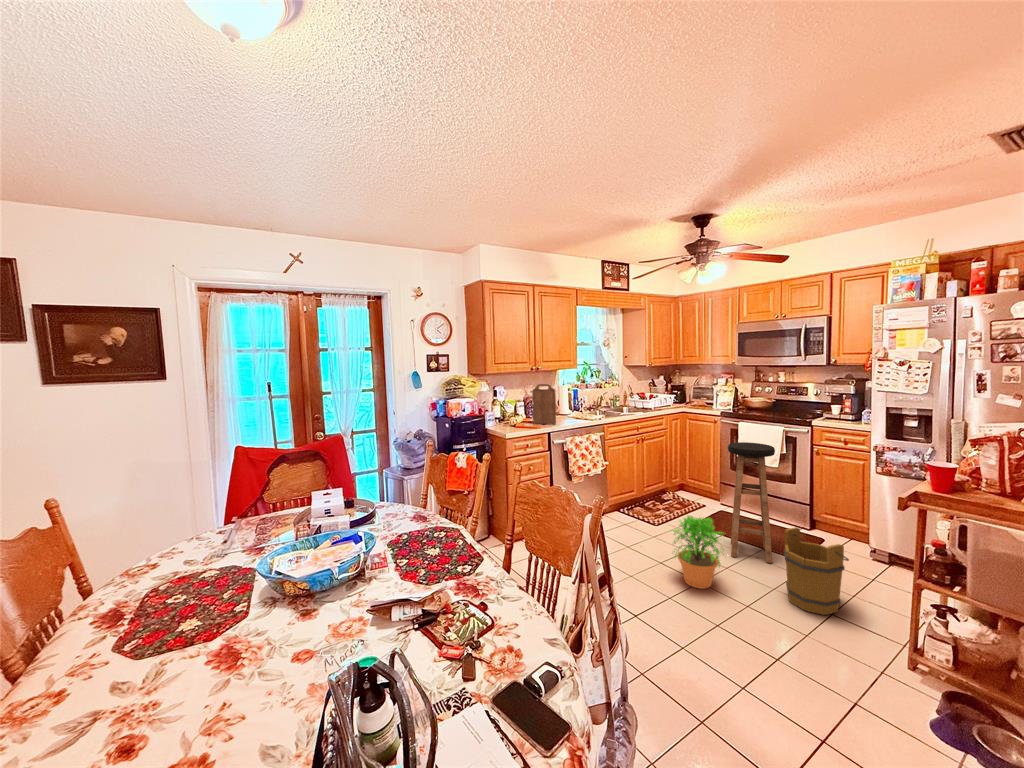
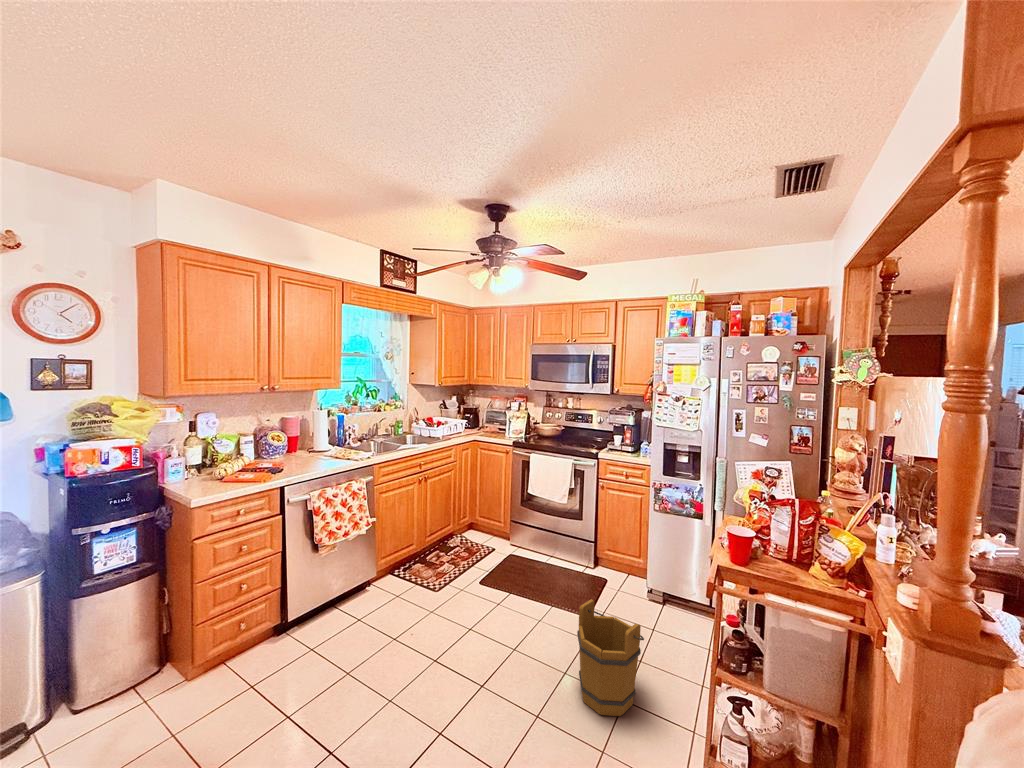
cutting board: present [532,384,556,424] -> none [257,413,296,473]
bar stool: present [728,442,775,563] -> none [519,486,568,633]
potted plant: present [670,515,727,589] -> none [441,600,519,709]

